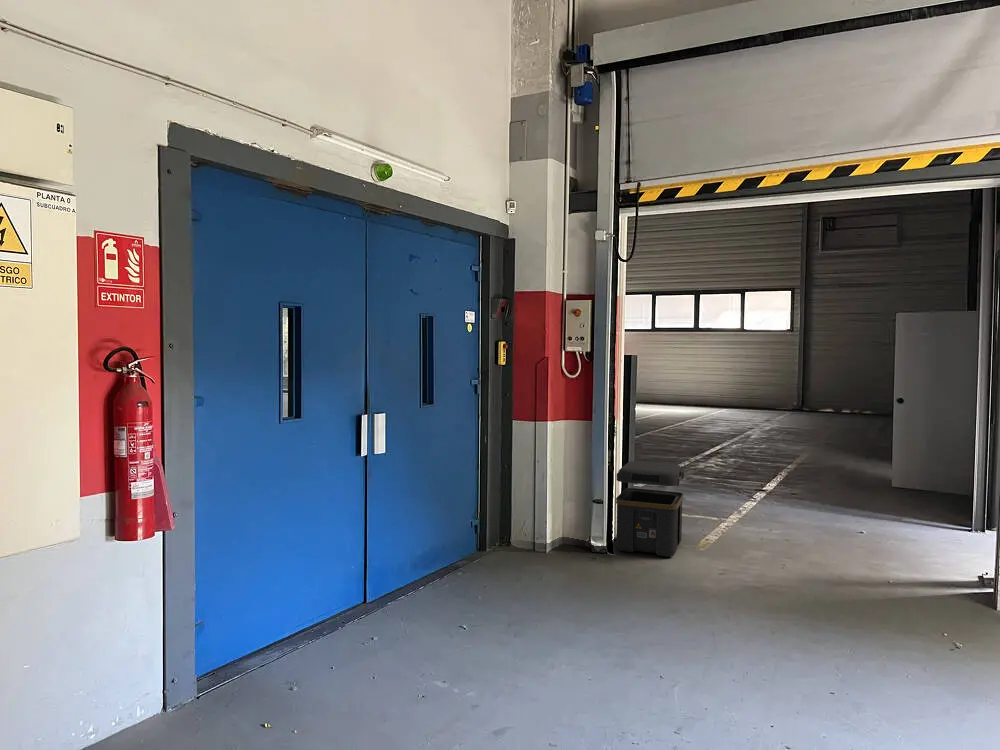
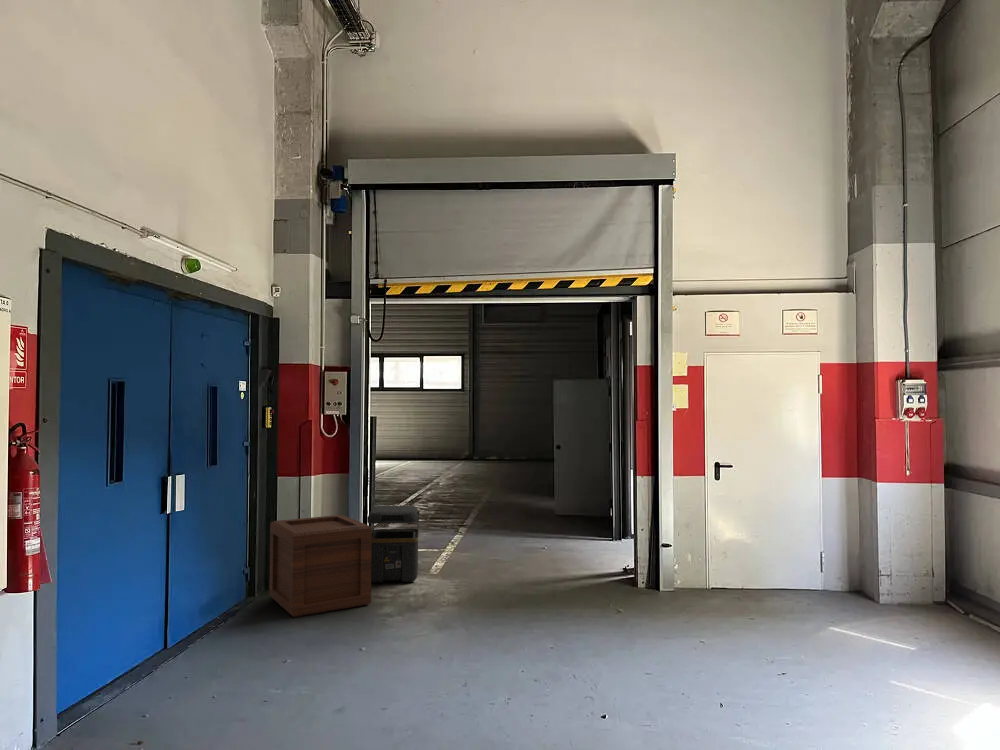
wooden crate: none [502,469,608,583] -> present [269,515,372,617]

